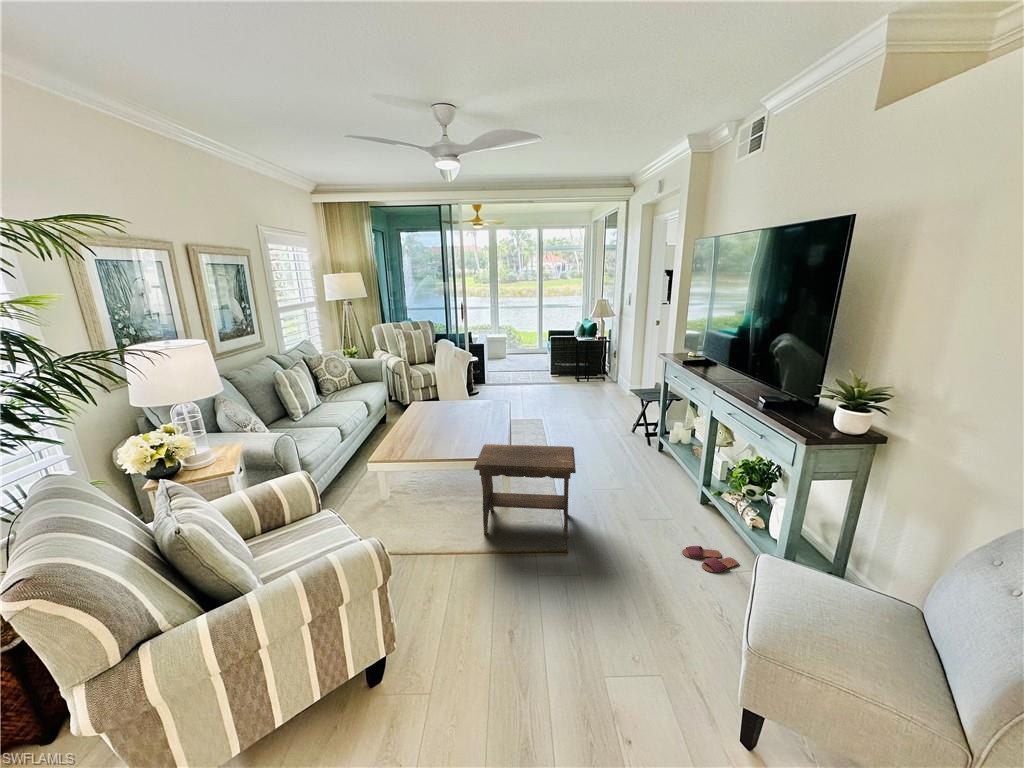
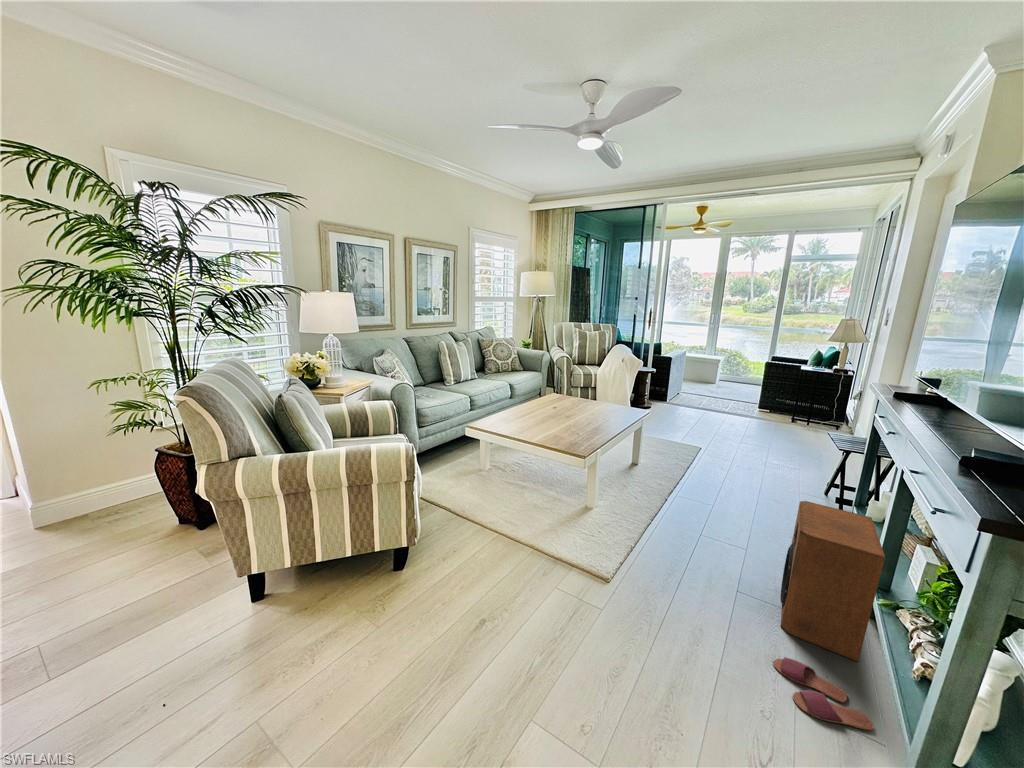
footstool: present [474,444,576,538] -> none [533,436,662,569]
speaker: none [656,444,720,532] -> present [780,501,885,662]

